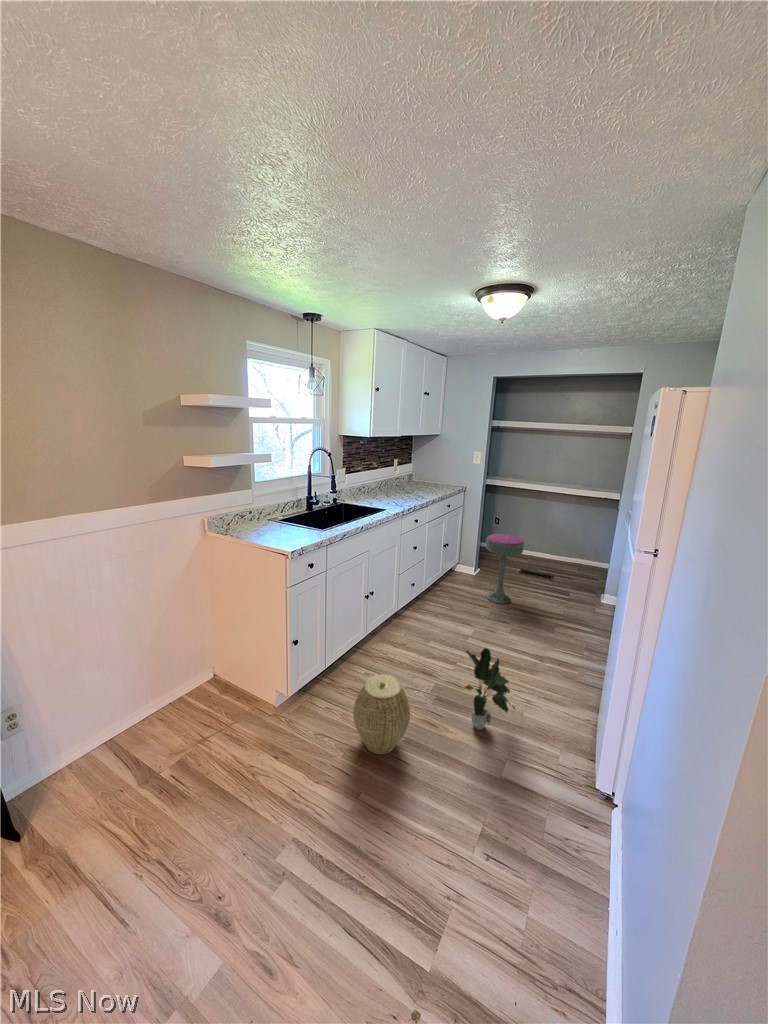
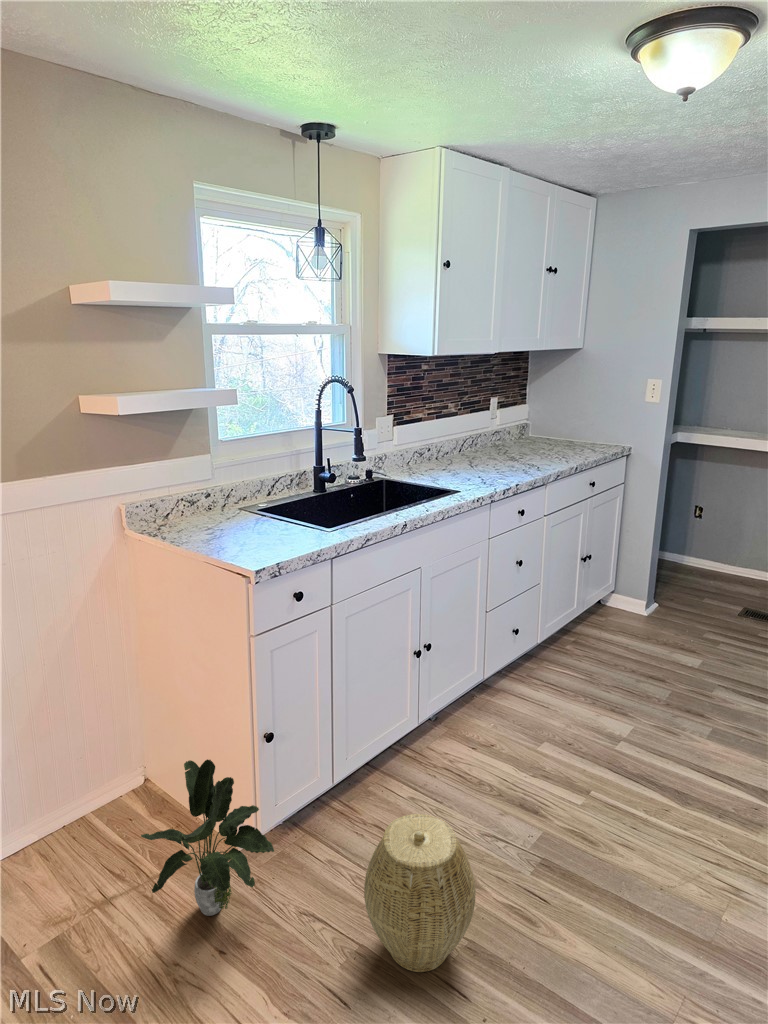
bar stool: present [486,534,524,604] -> none [664,539,744,675]
potted plant: present [464,648,515,730] -> present [141,759,274,916]

